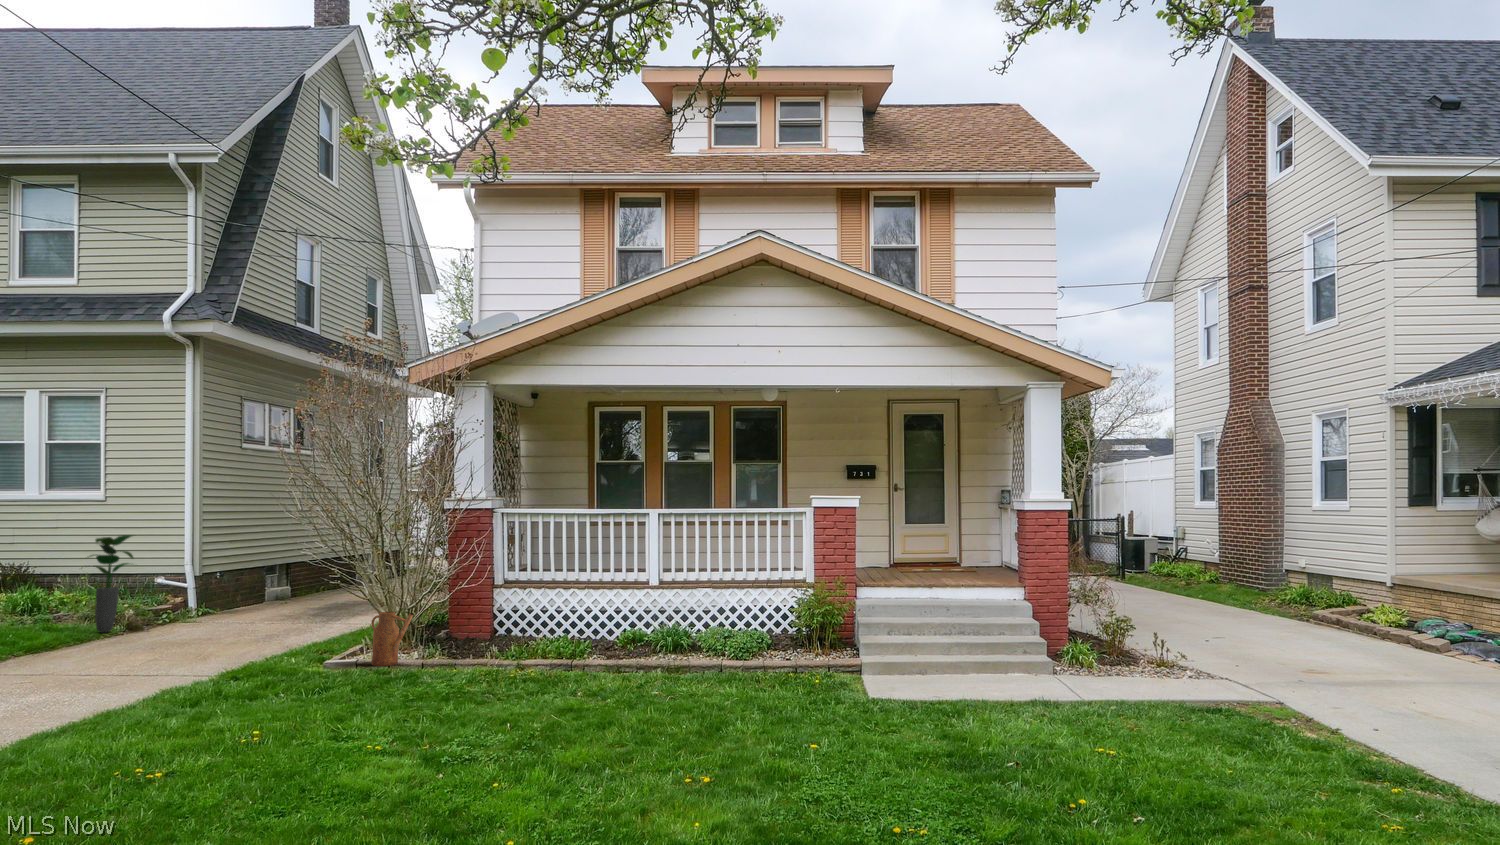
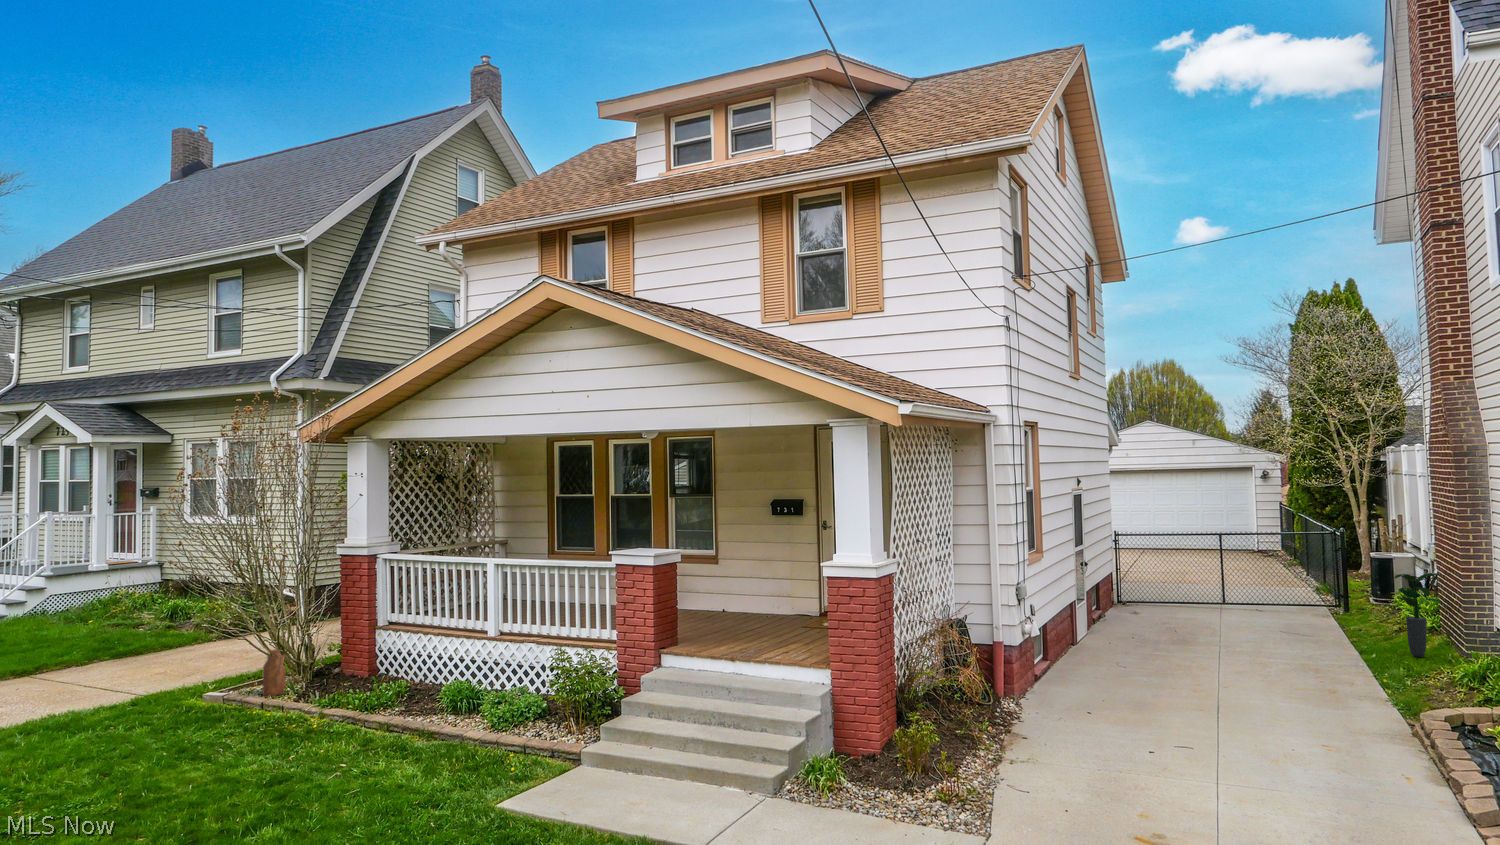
potted plant: present [90,535,133,633] -> present [1395,573,1440,657]

